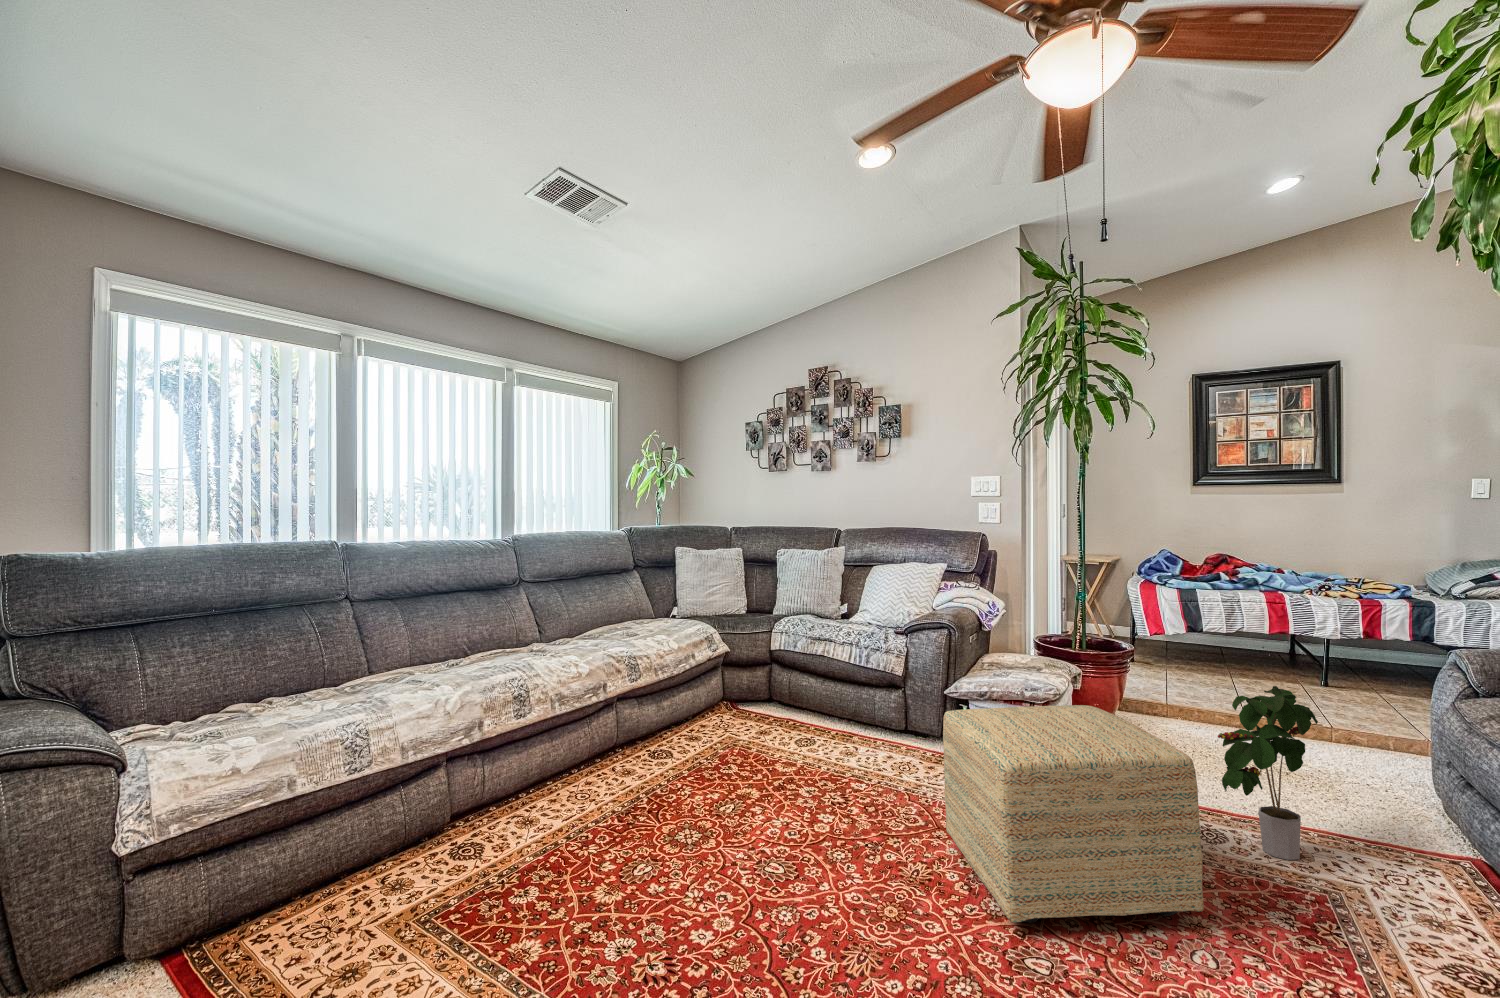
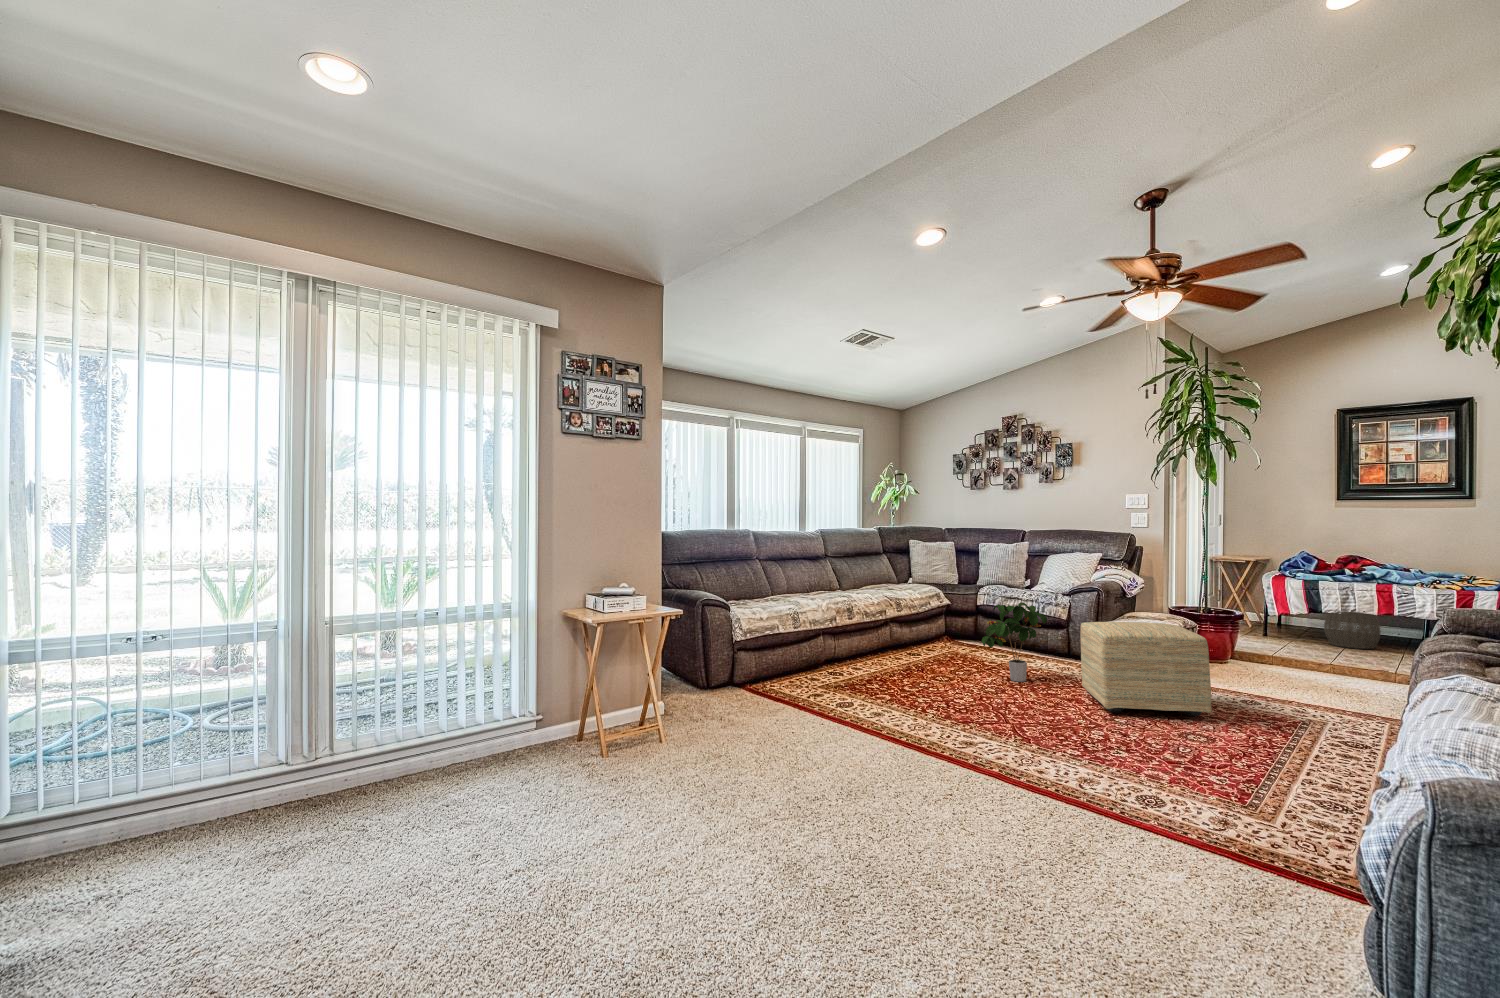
woven basket: none [1198,623,1266,678] -> present [1324,610,1381,649]
potted plant: present [1218,686,1318,860] -> present [982,602,1047,682]

